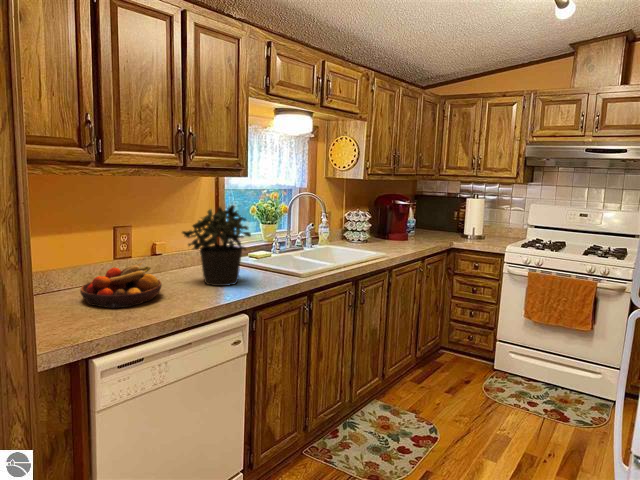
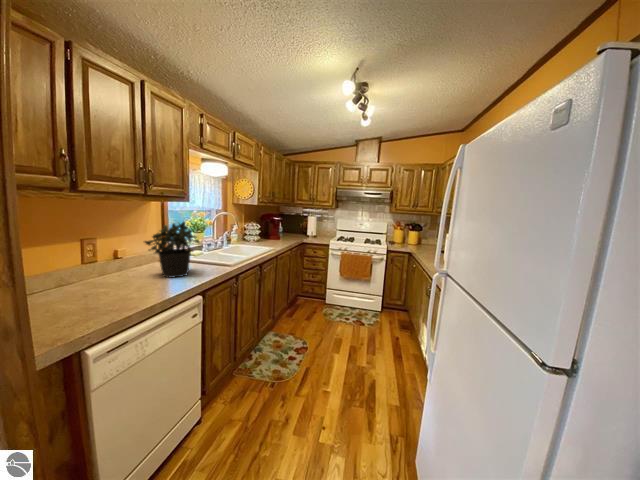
fruit bowl: present [80,262,162,308] -> none [55,265,132,305]

